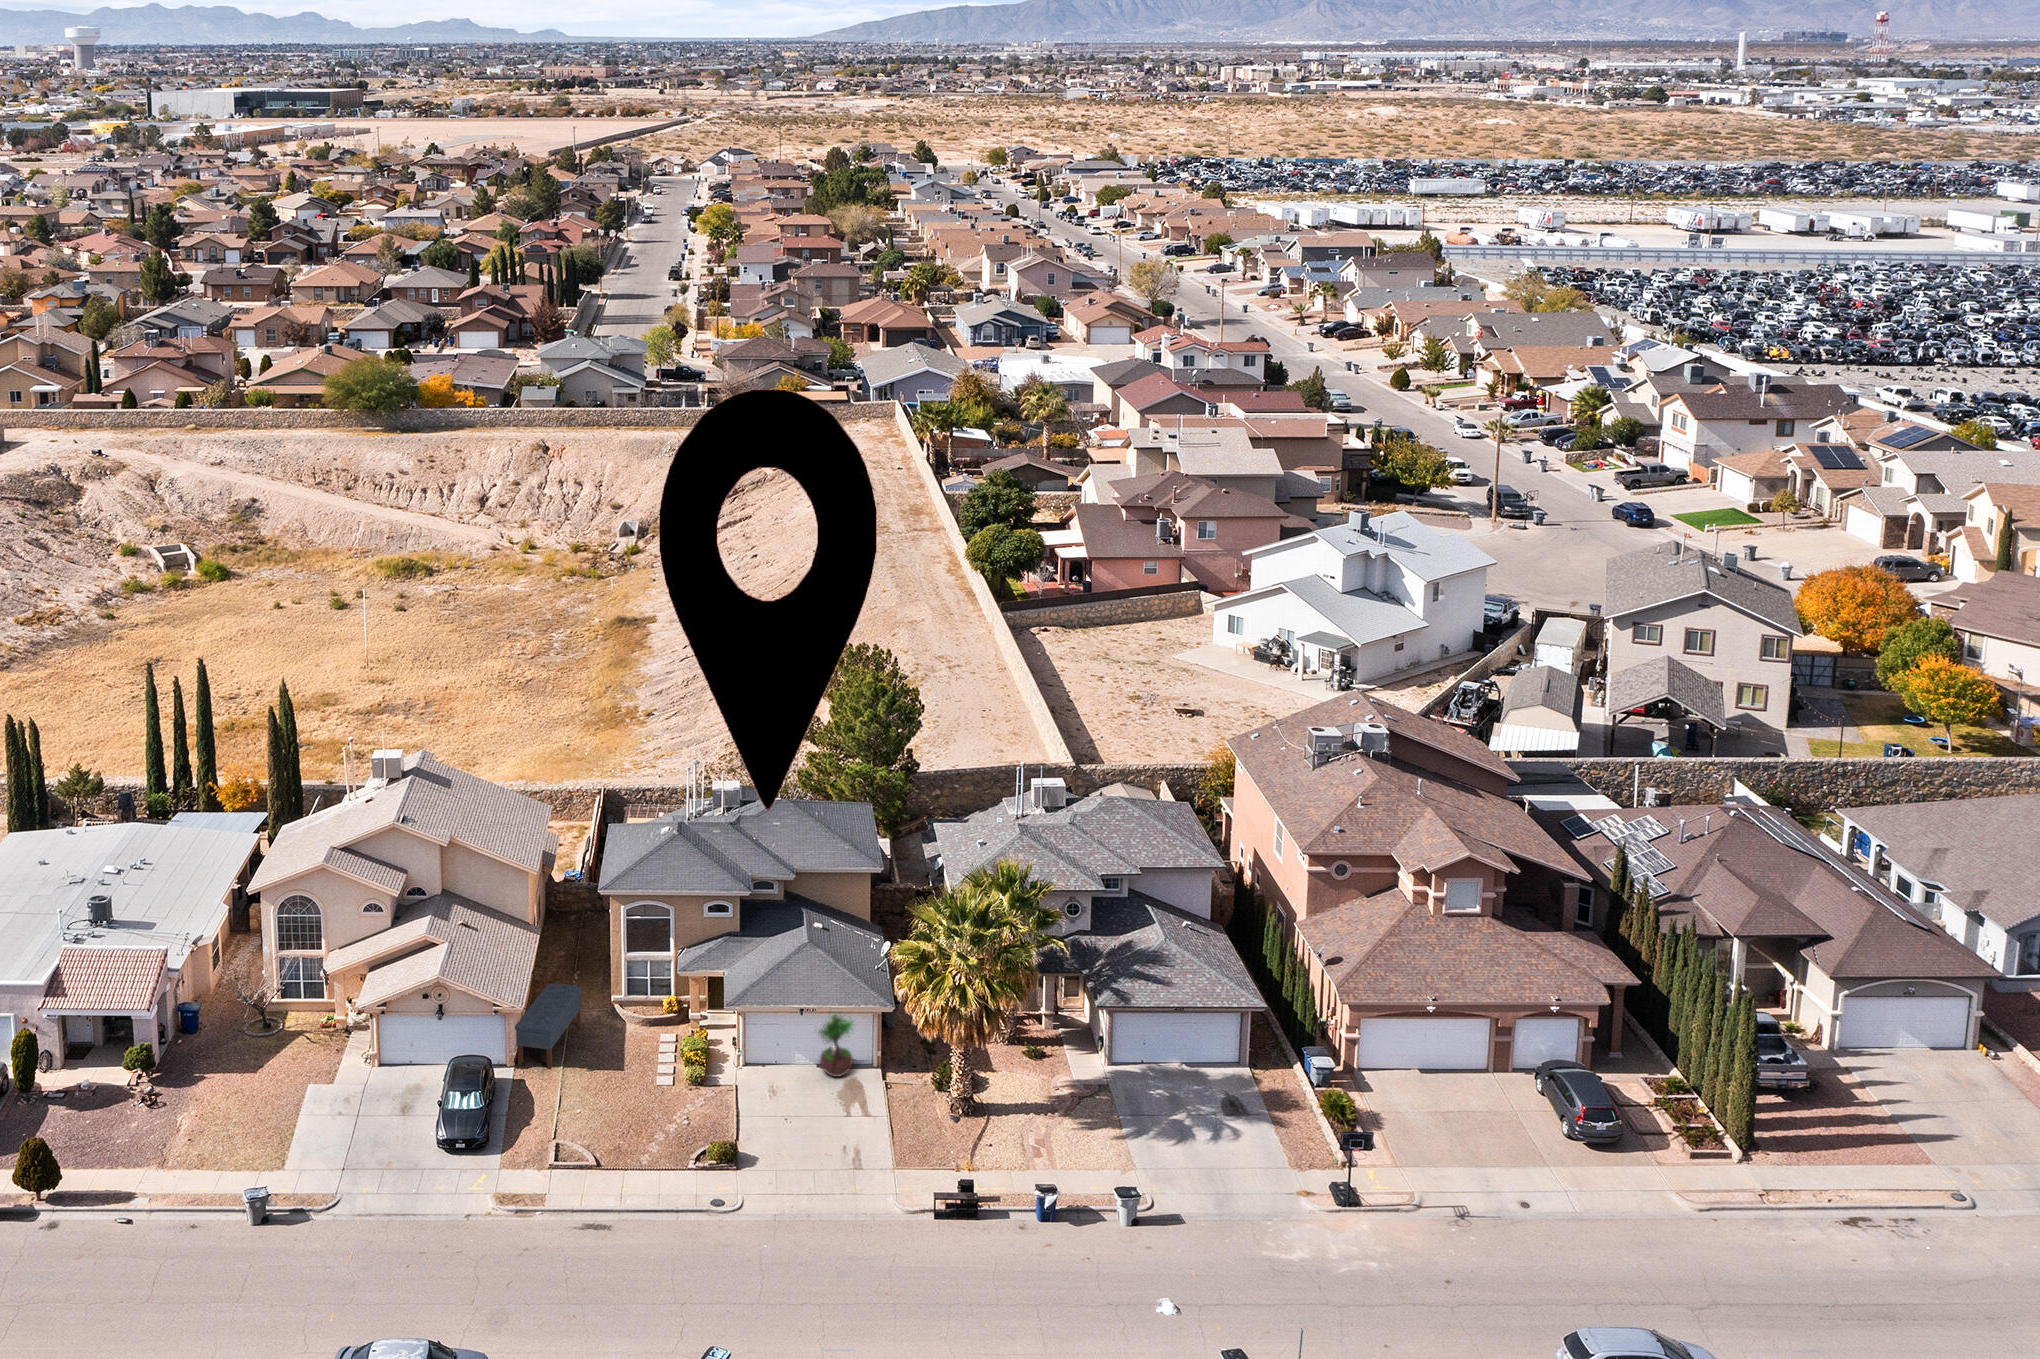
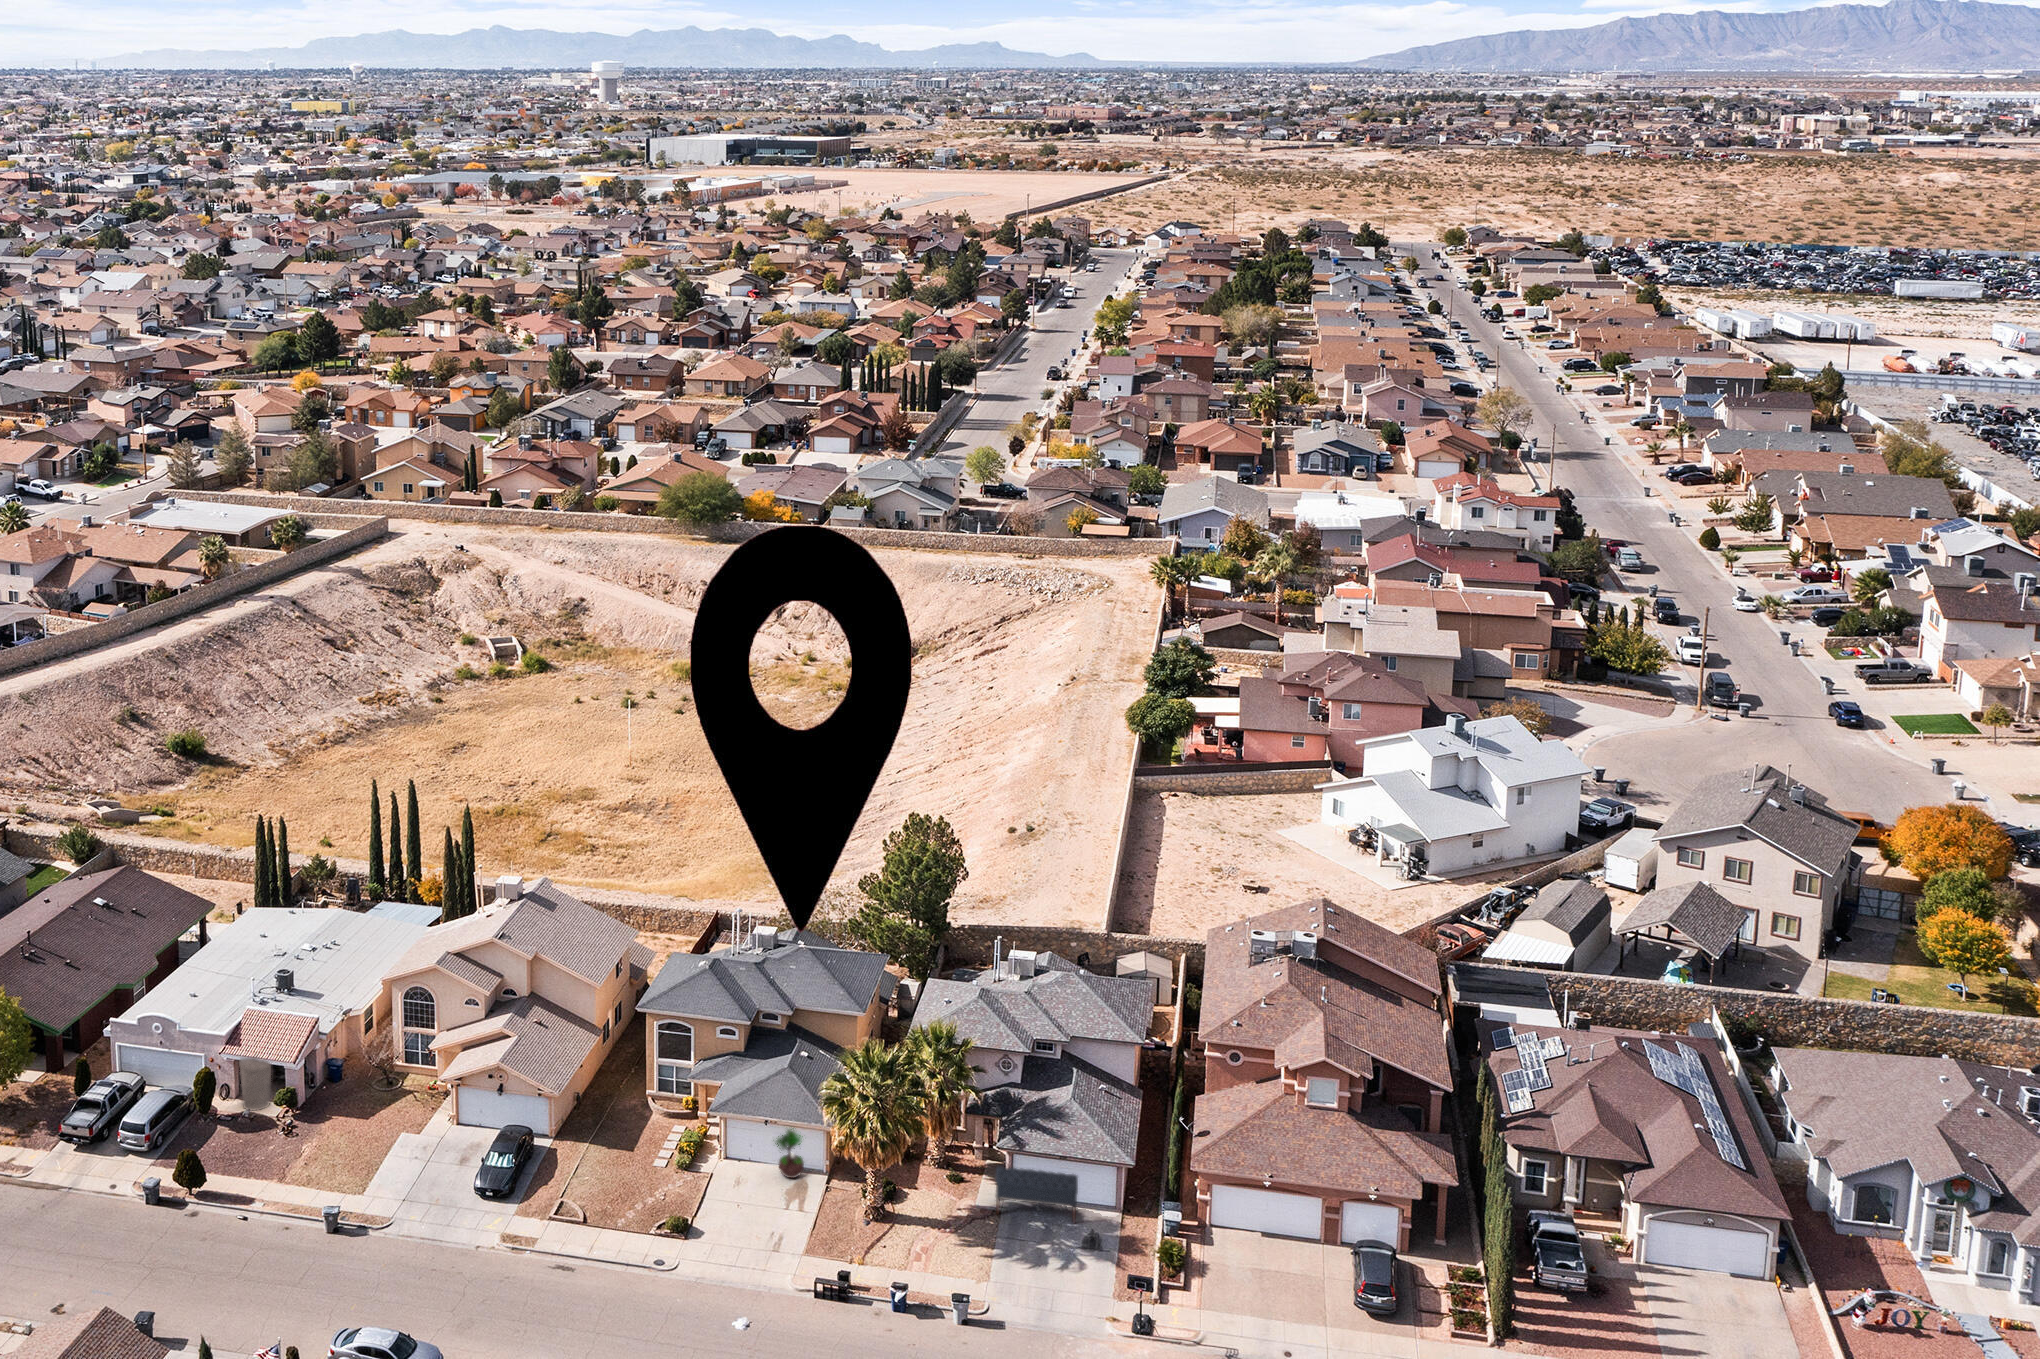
bench: present [515,983,582,1069] -> present [995,1167,1078,1223]
trash can: none [69,1002,116,1081] -> present [239,1058,271,1111]

